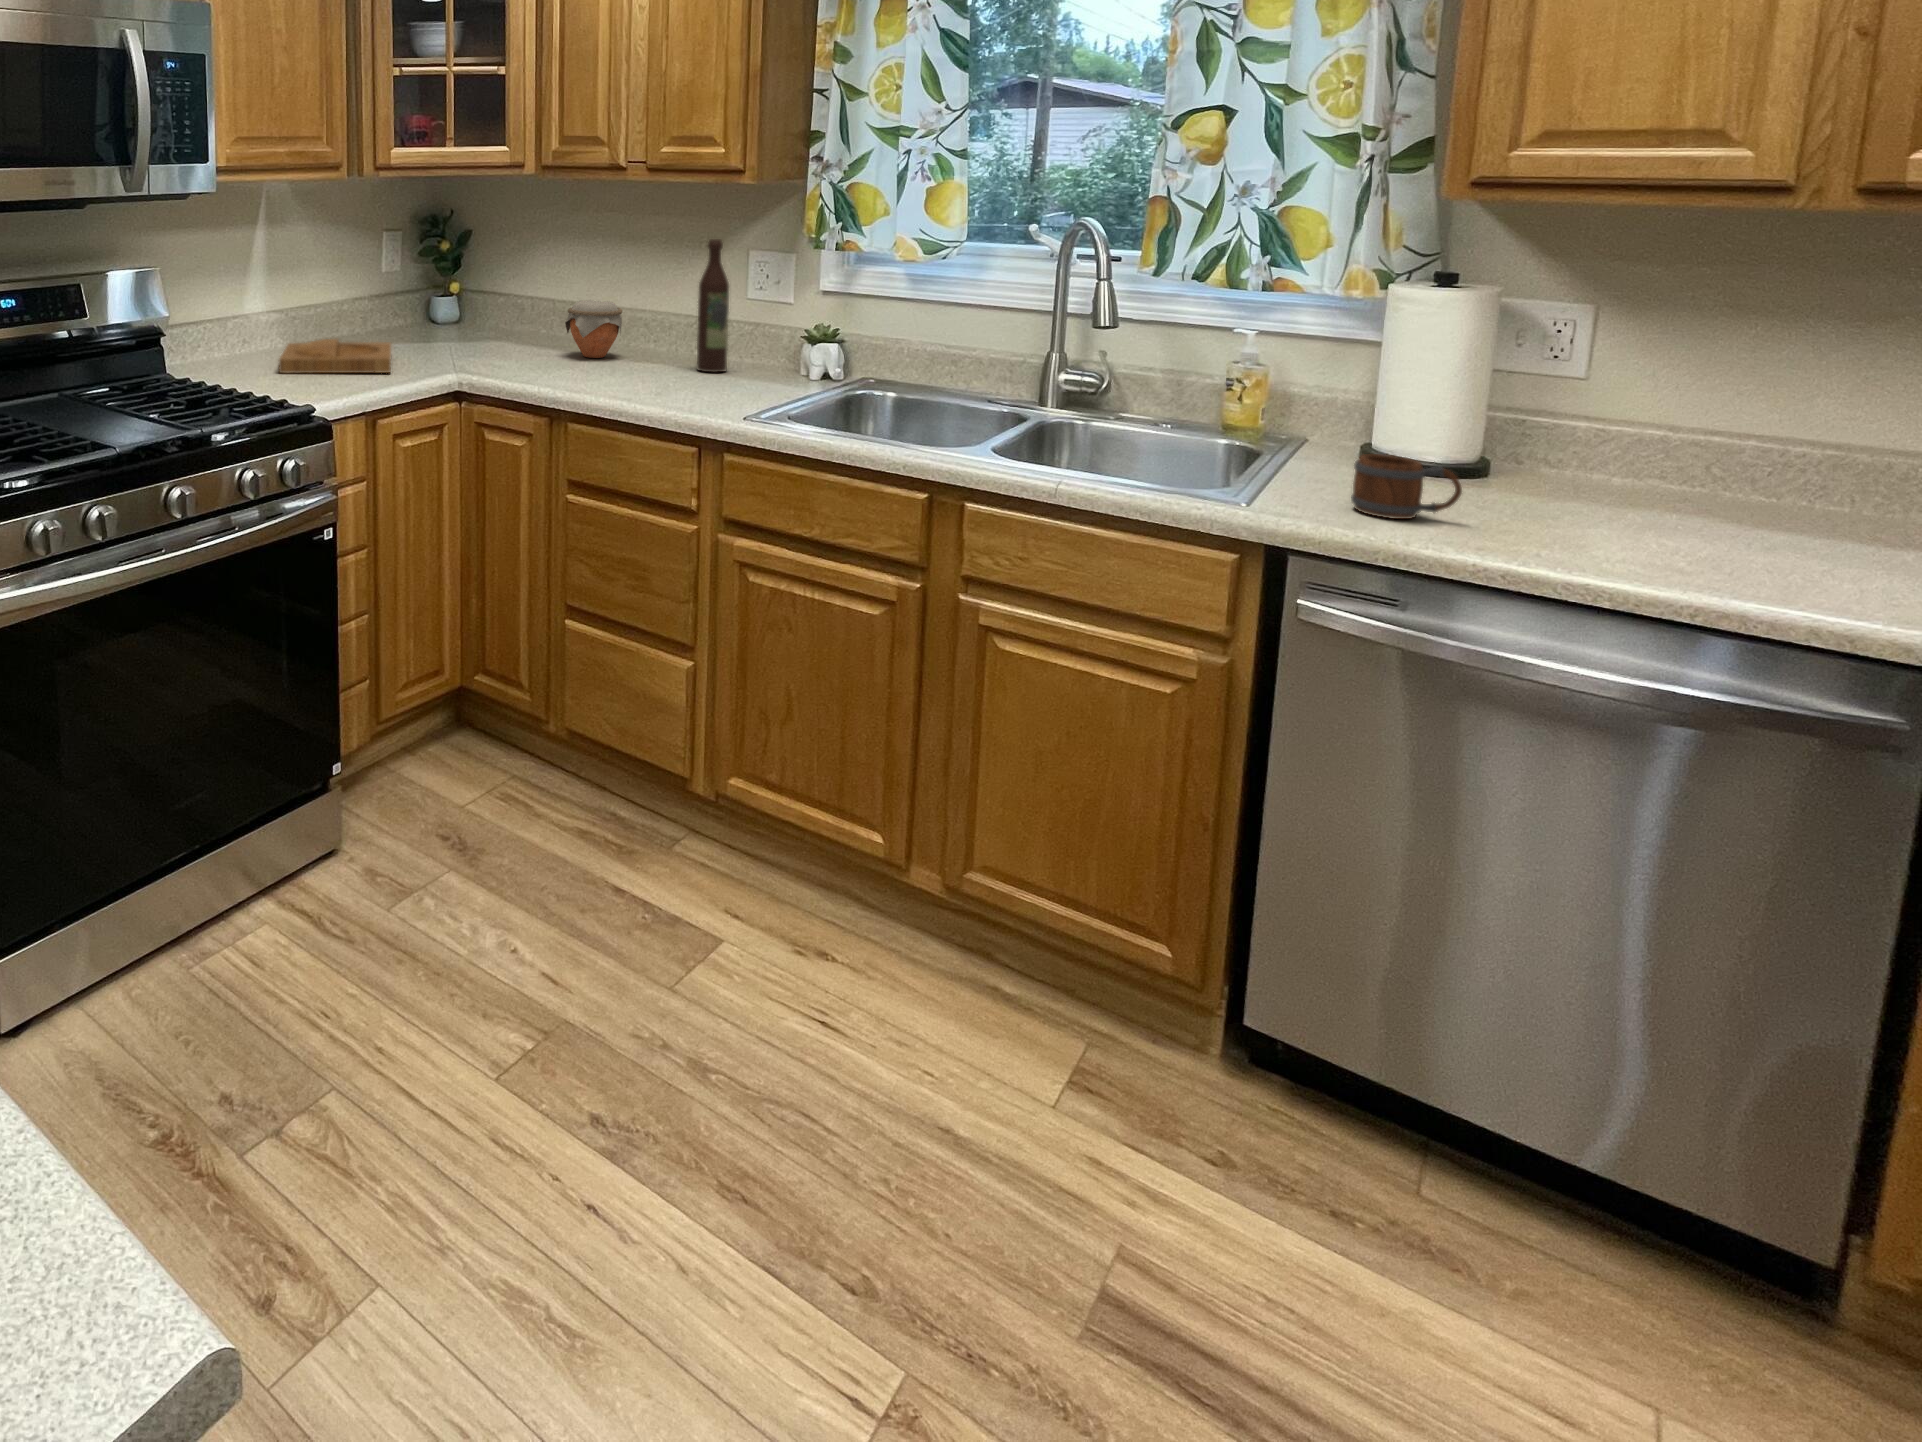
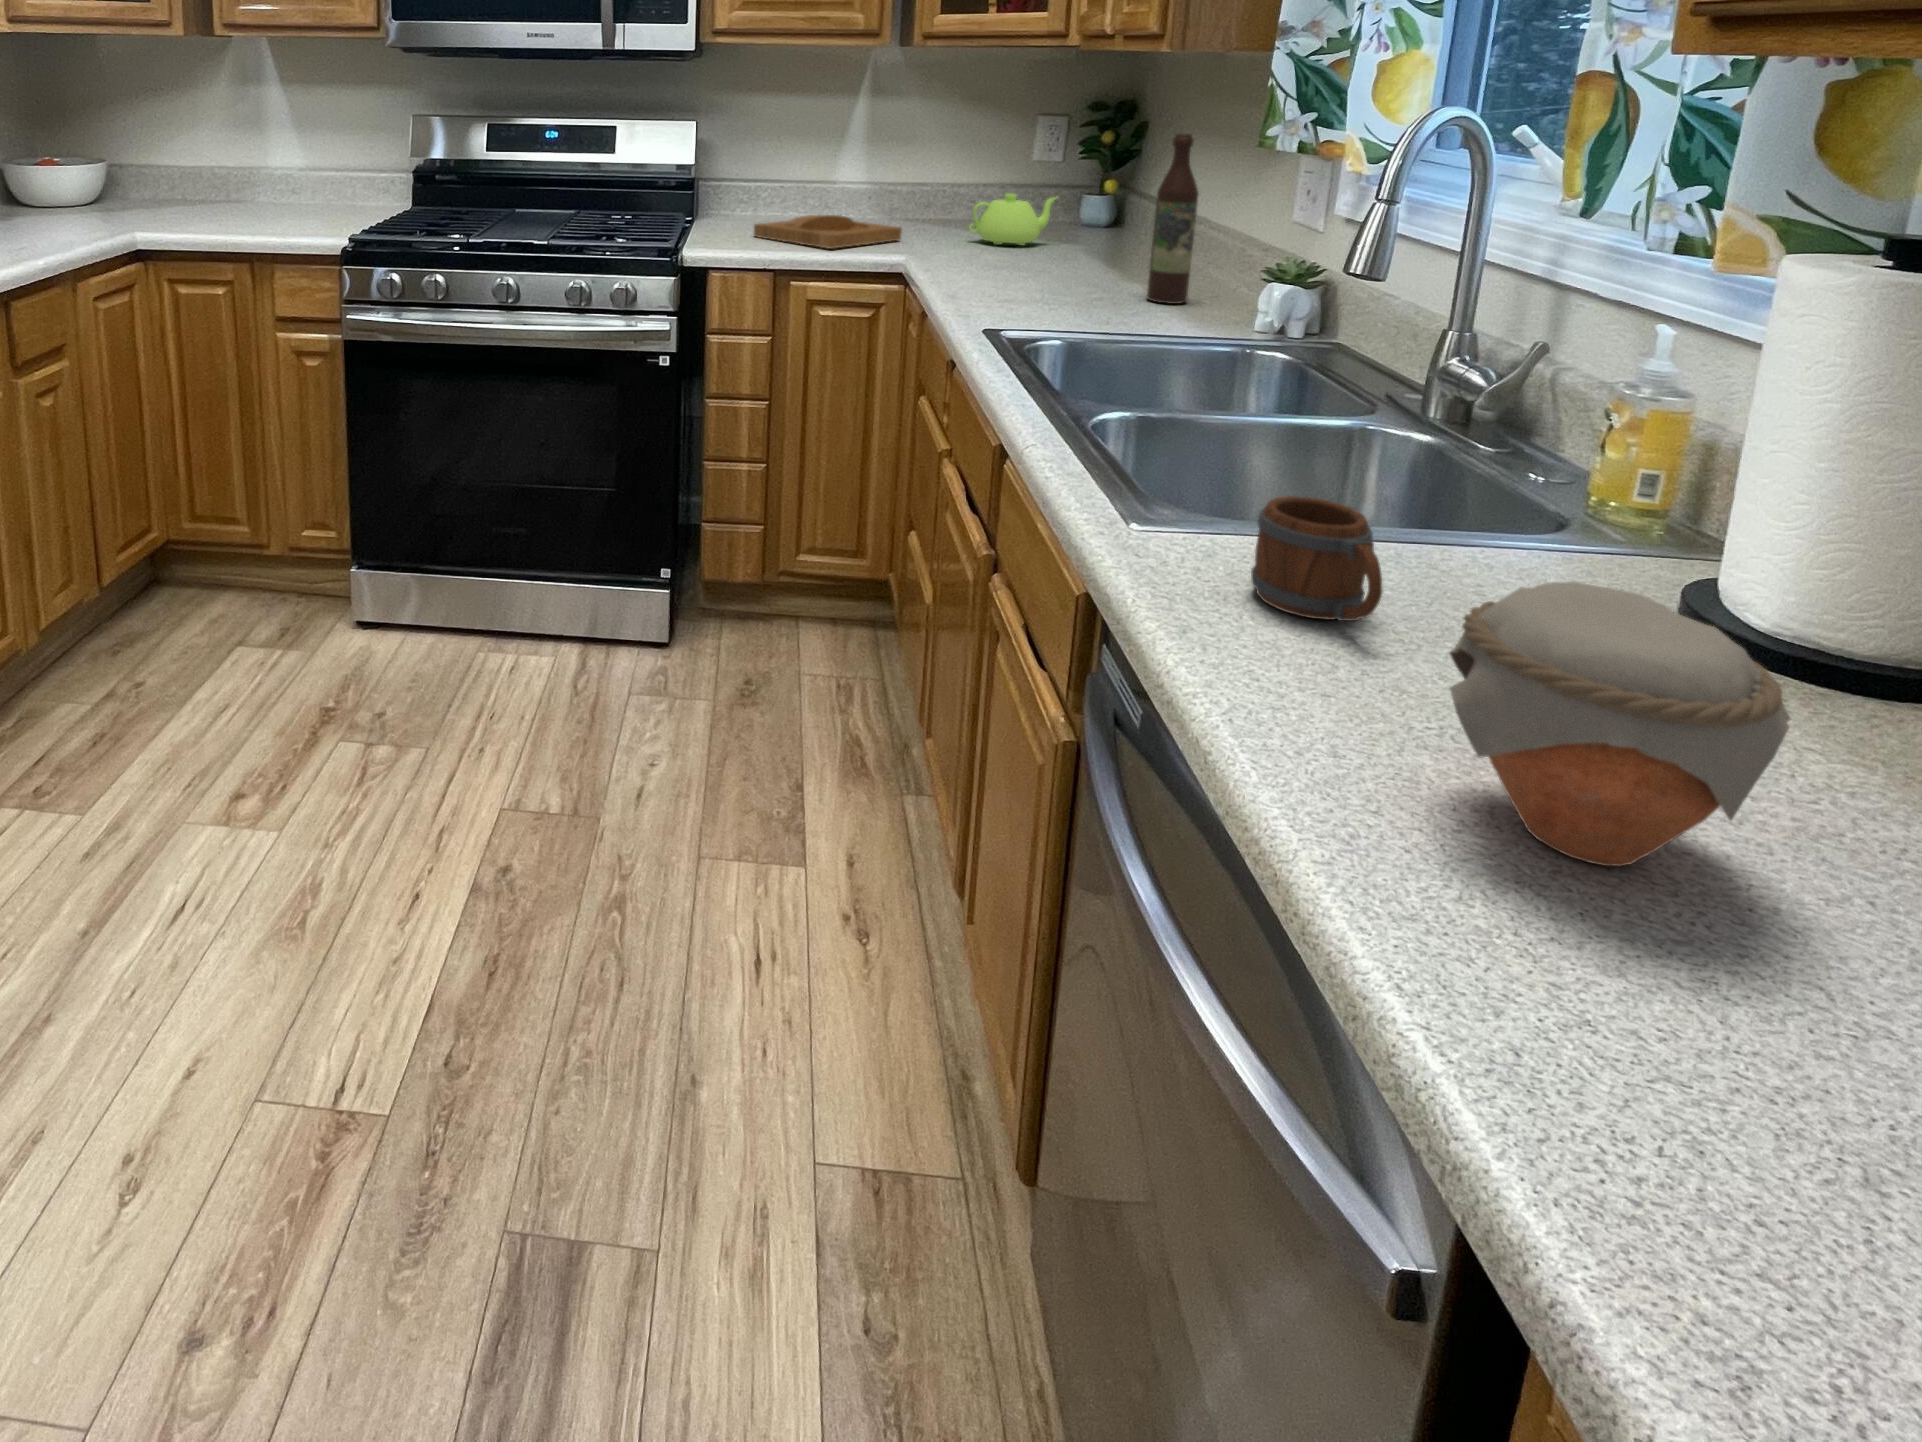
teapot: none [428,297,486,347] -> present [969,194,1056,246]
jar: present [565,300,622,358] -> present [1450,582,1790,866]

